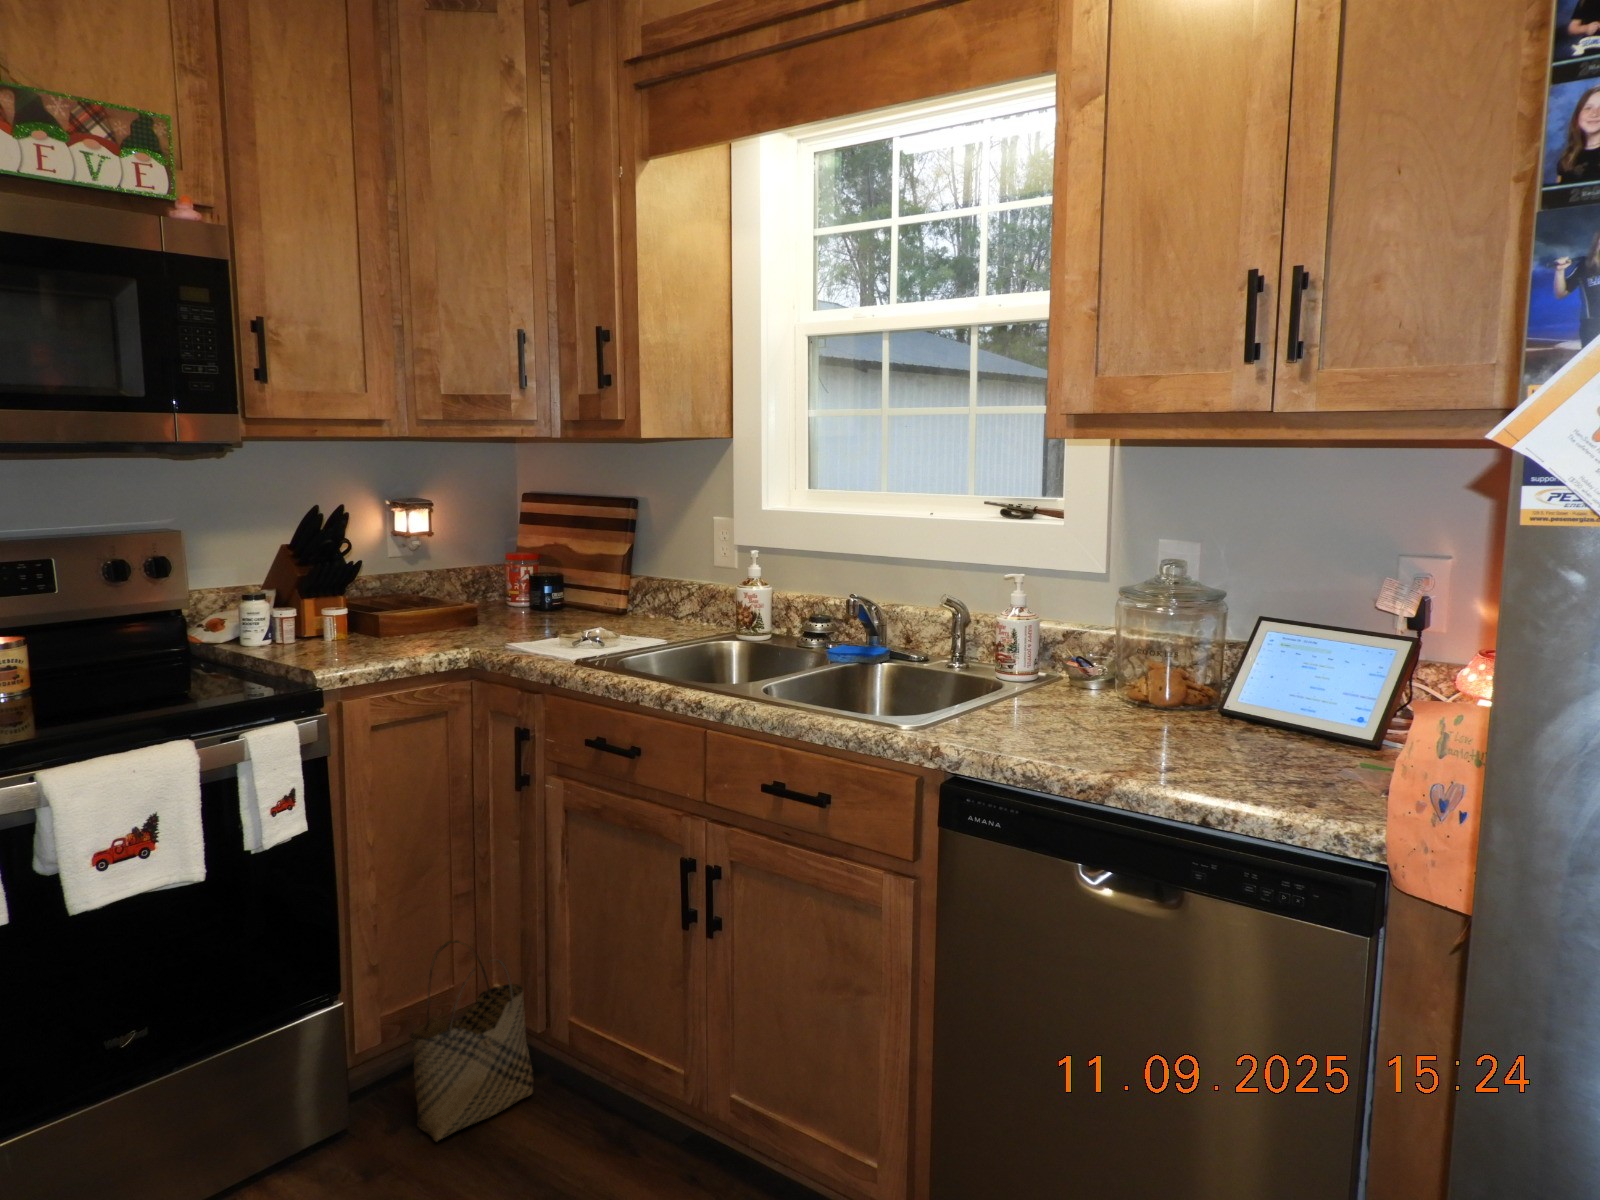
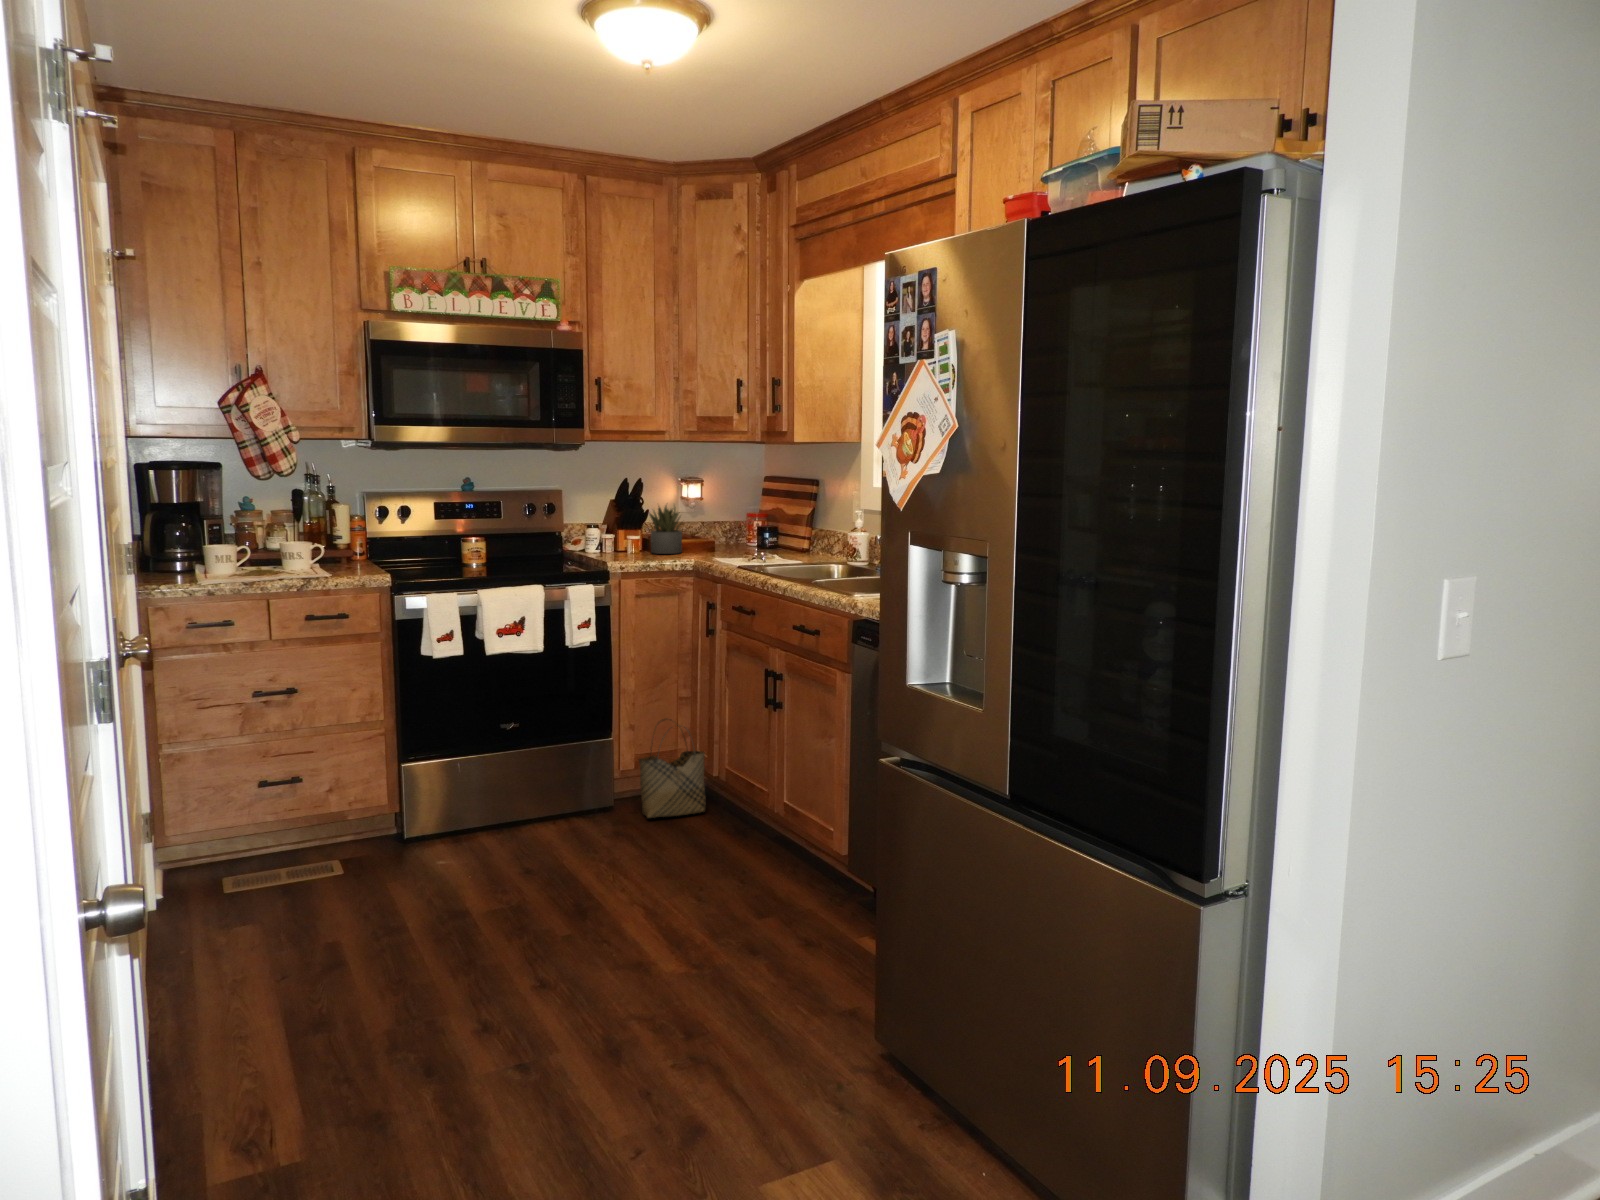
succulent plant: none [361,546,431,637] -> present [650,505,682,554]

